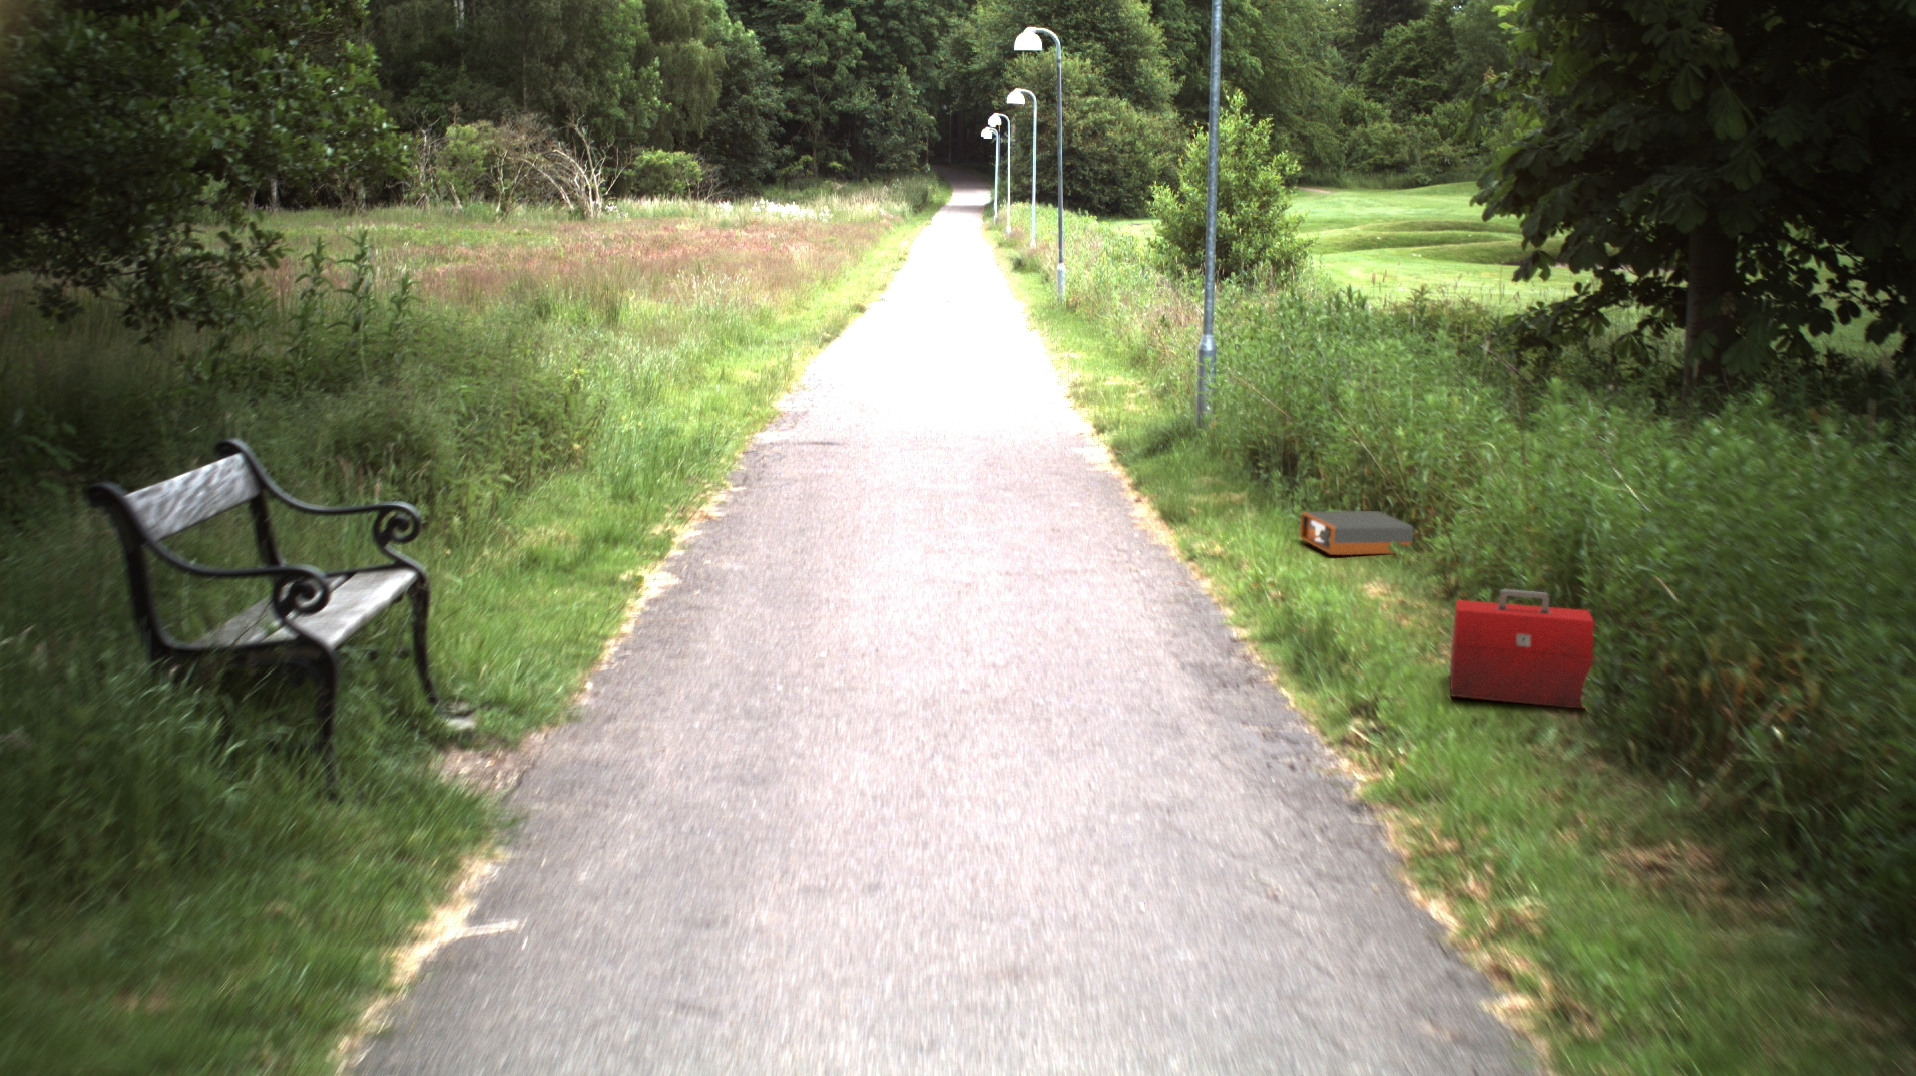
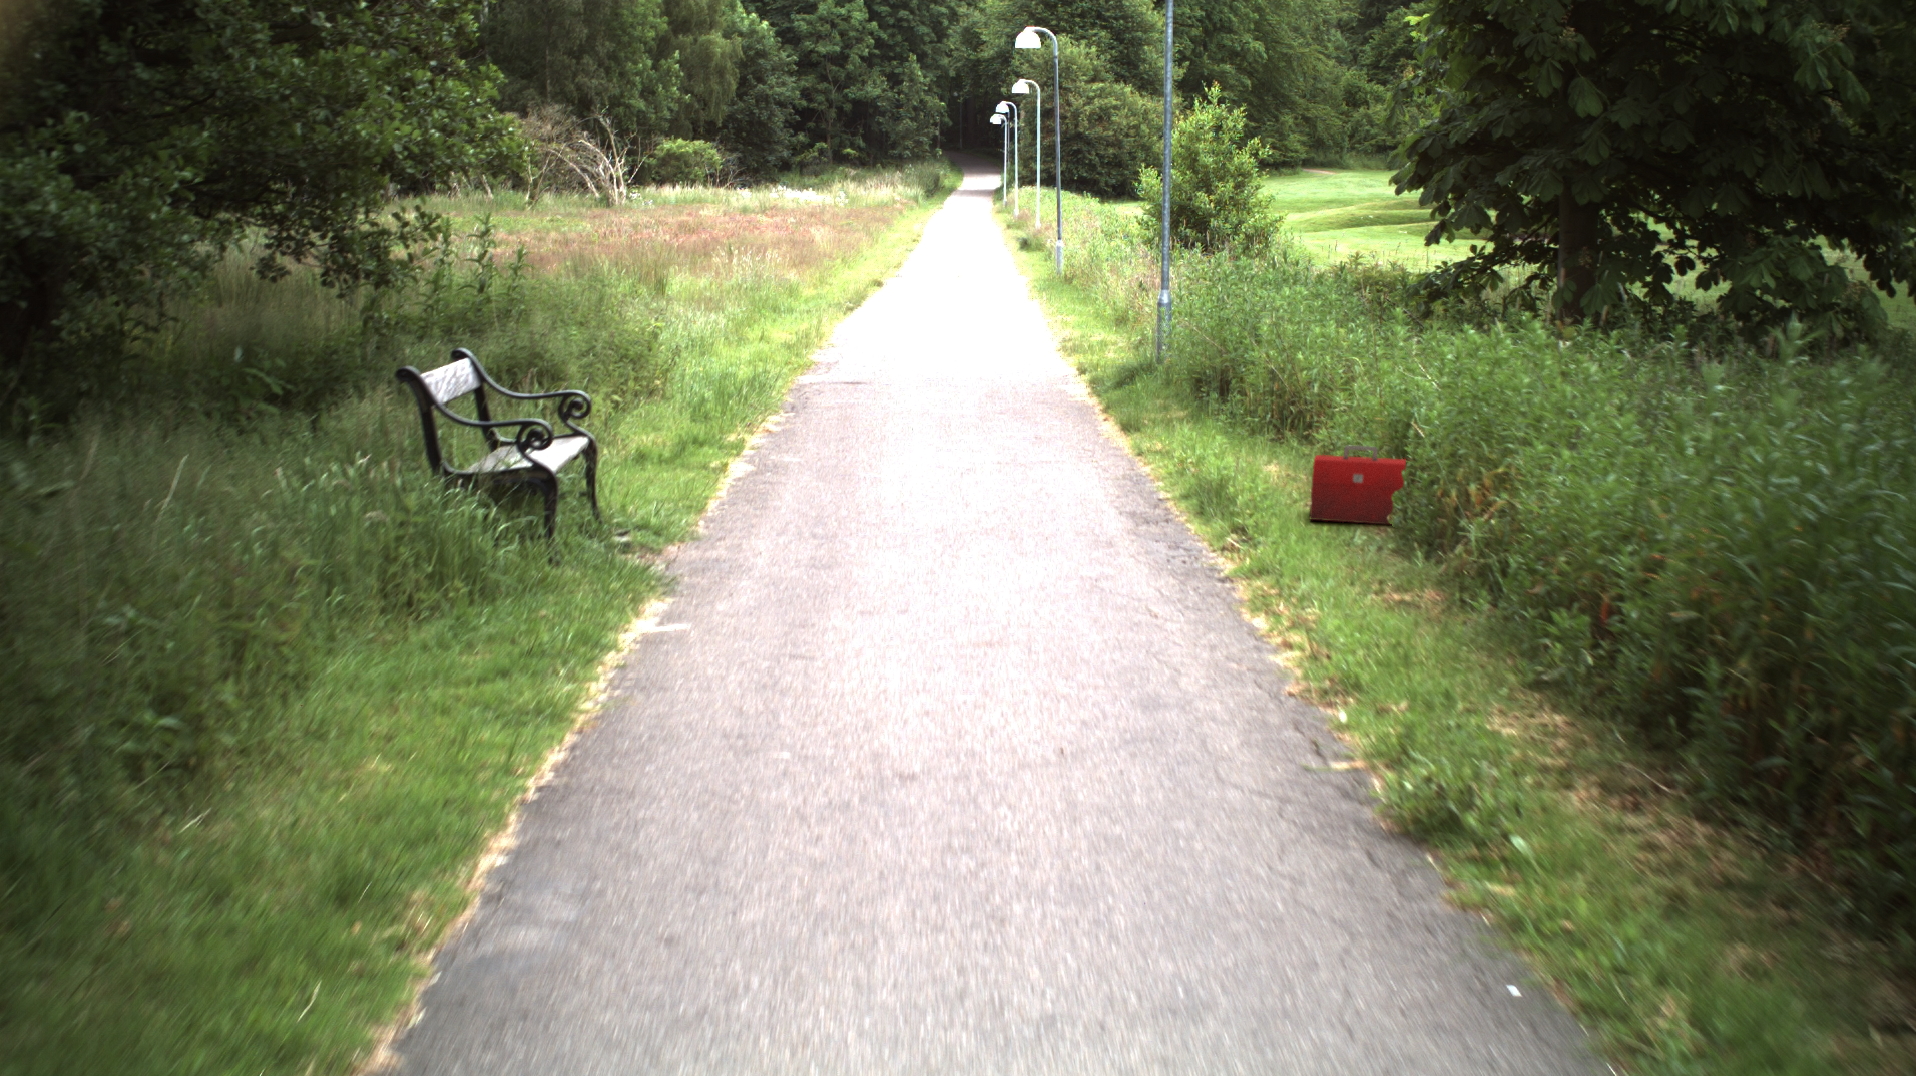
storage box: present [1300,511,1414,555] -> none [1229,417,1314,448]

